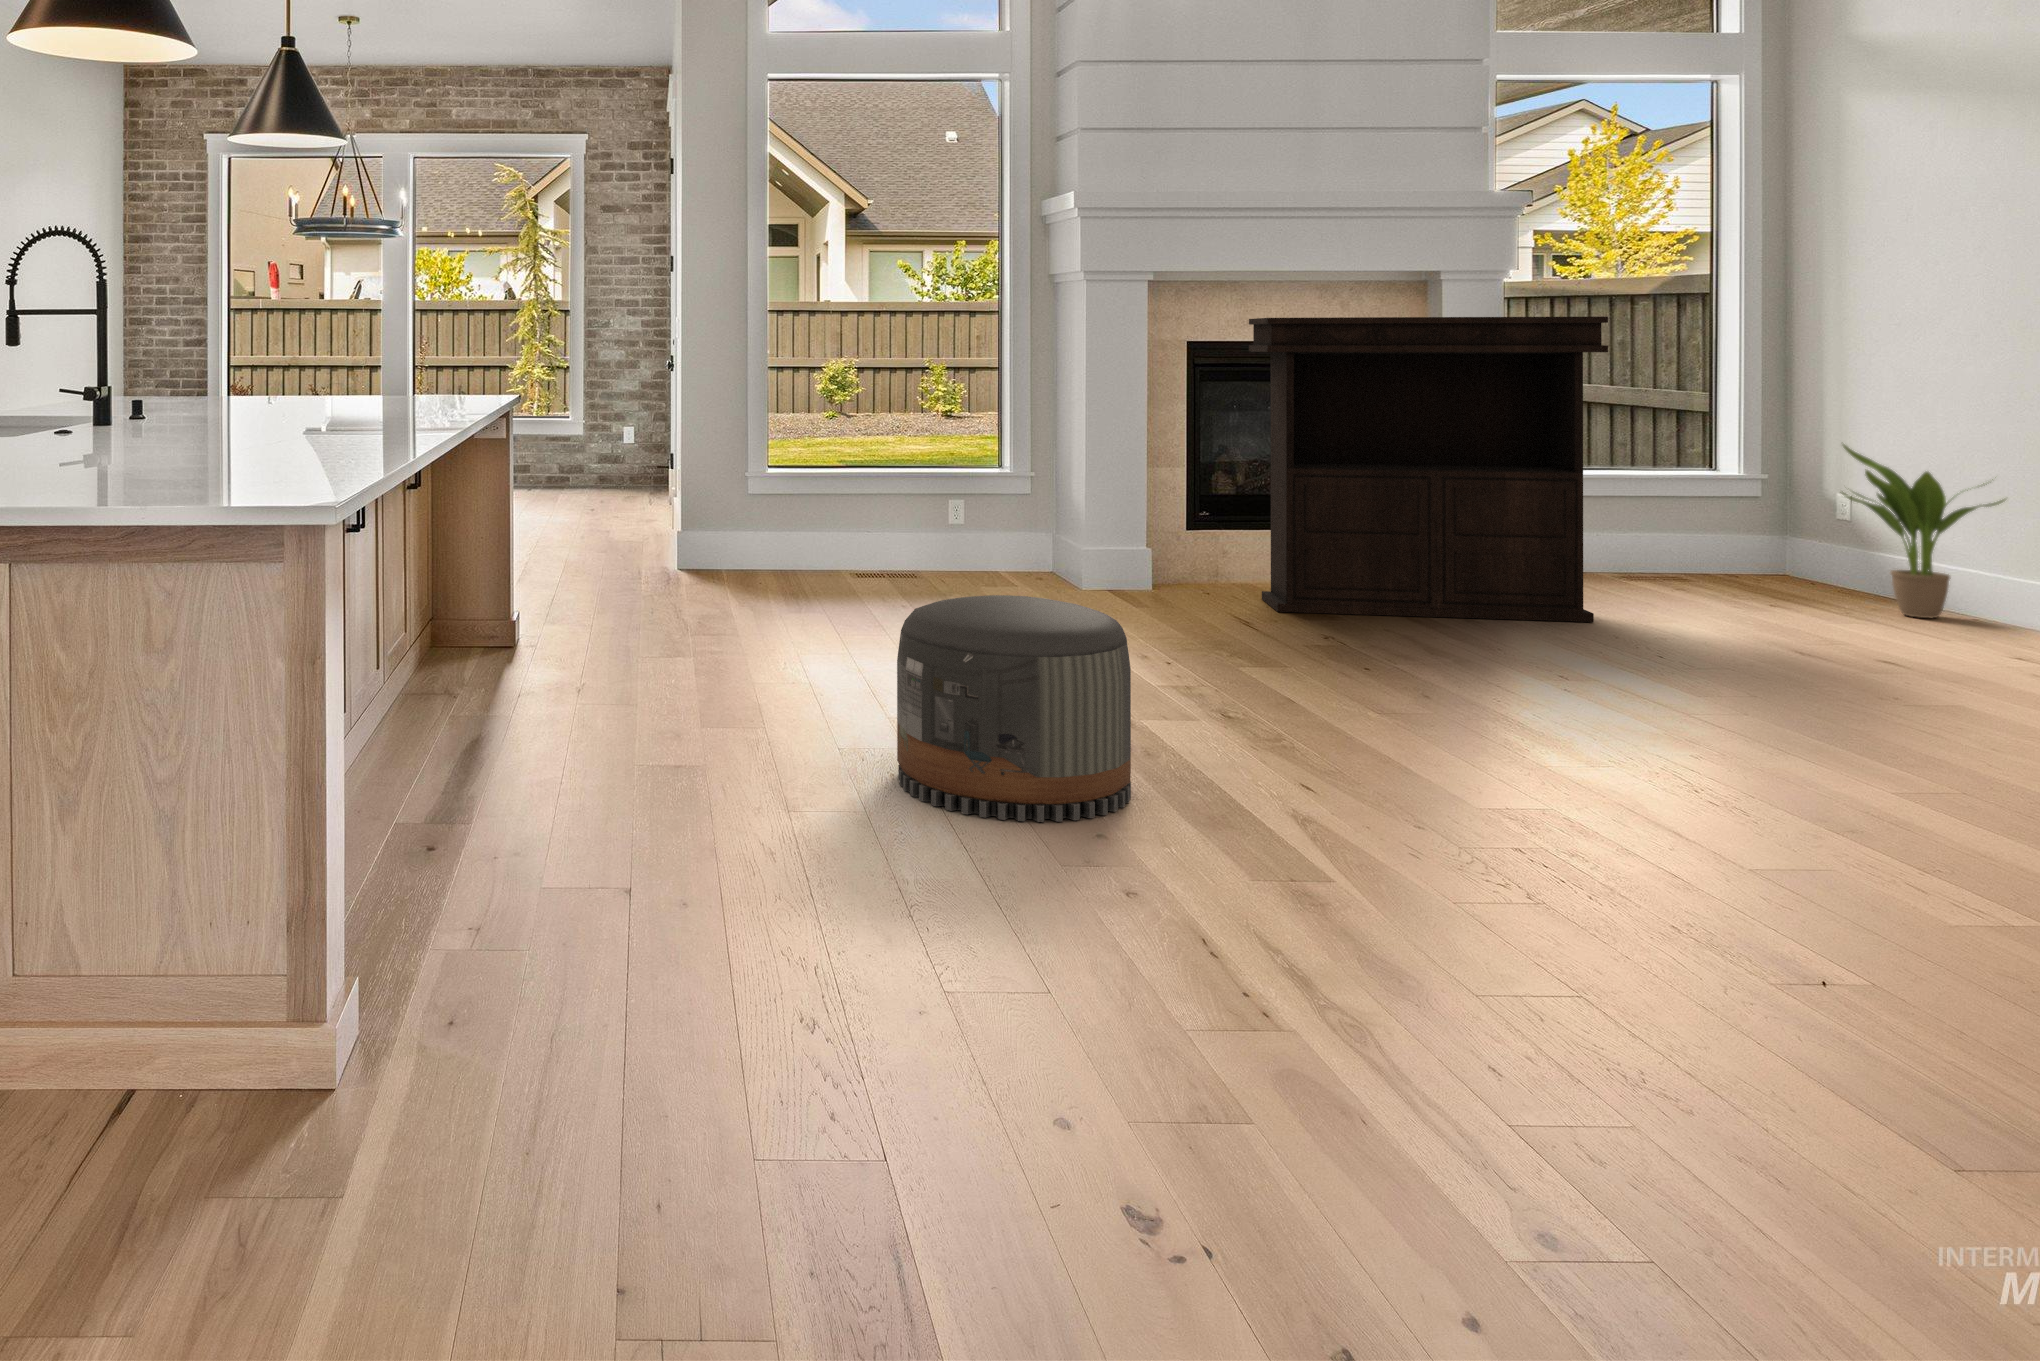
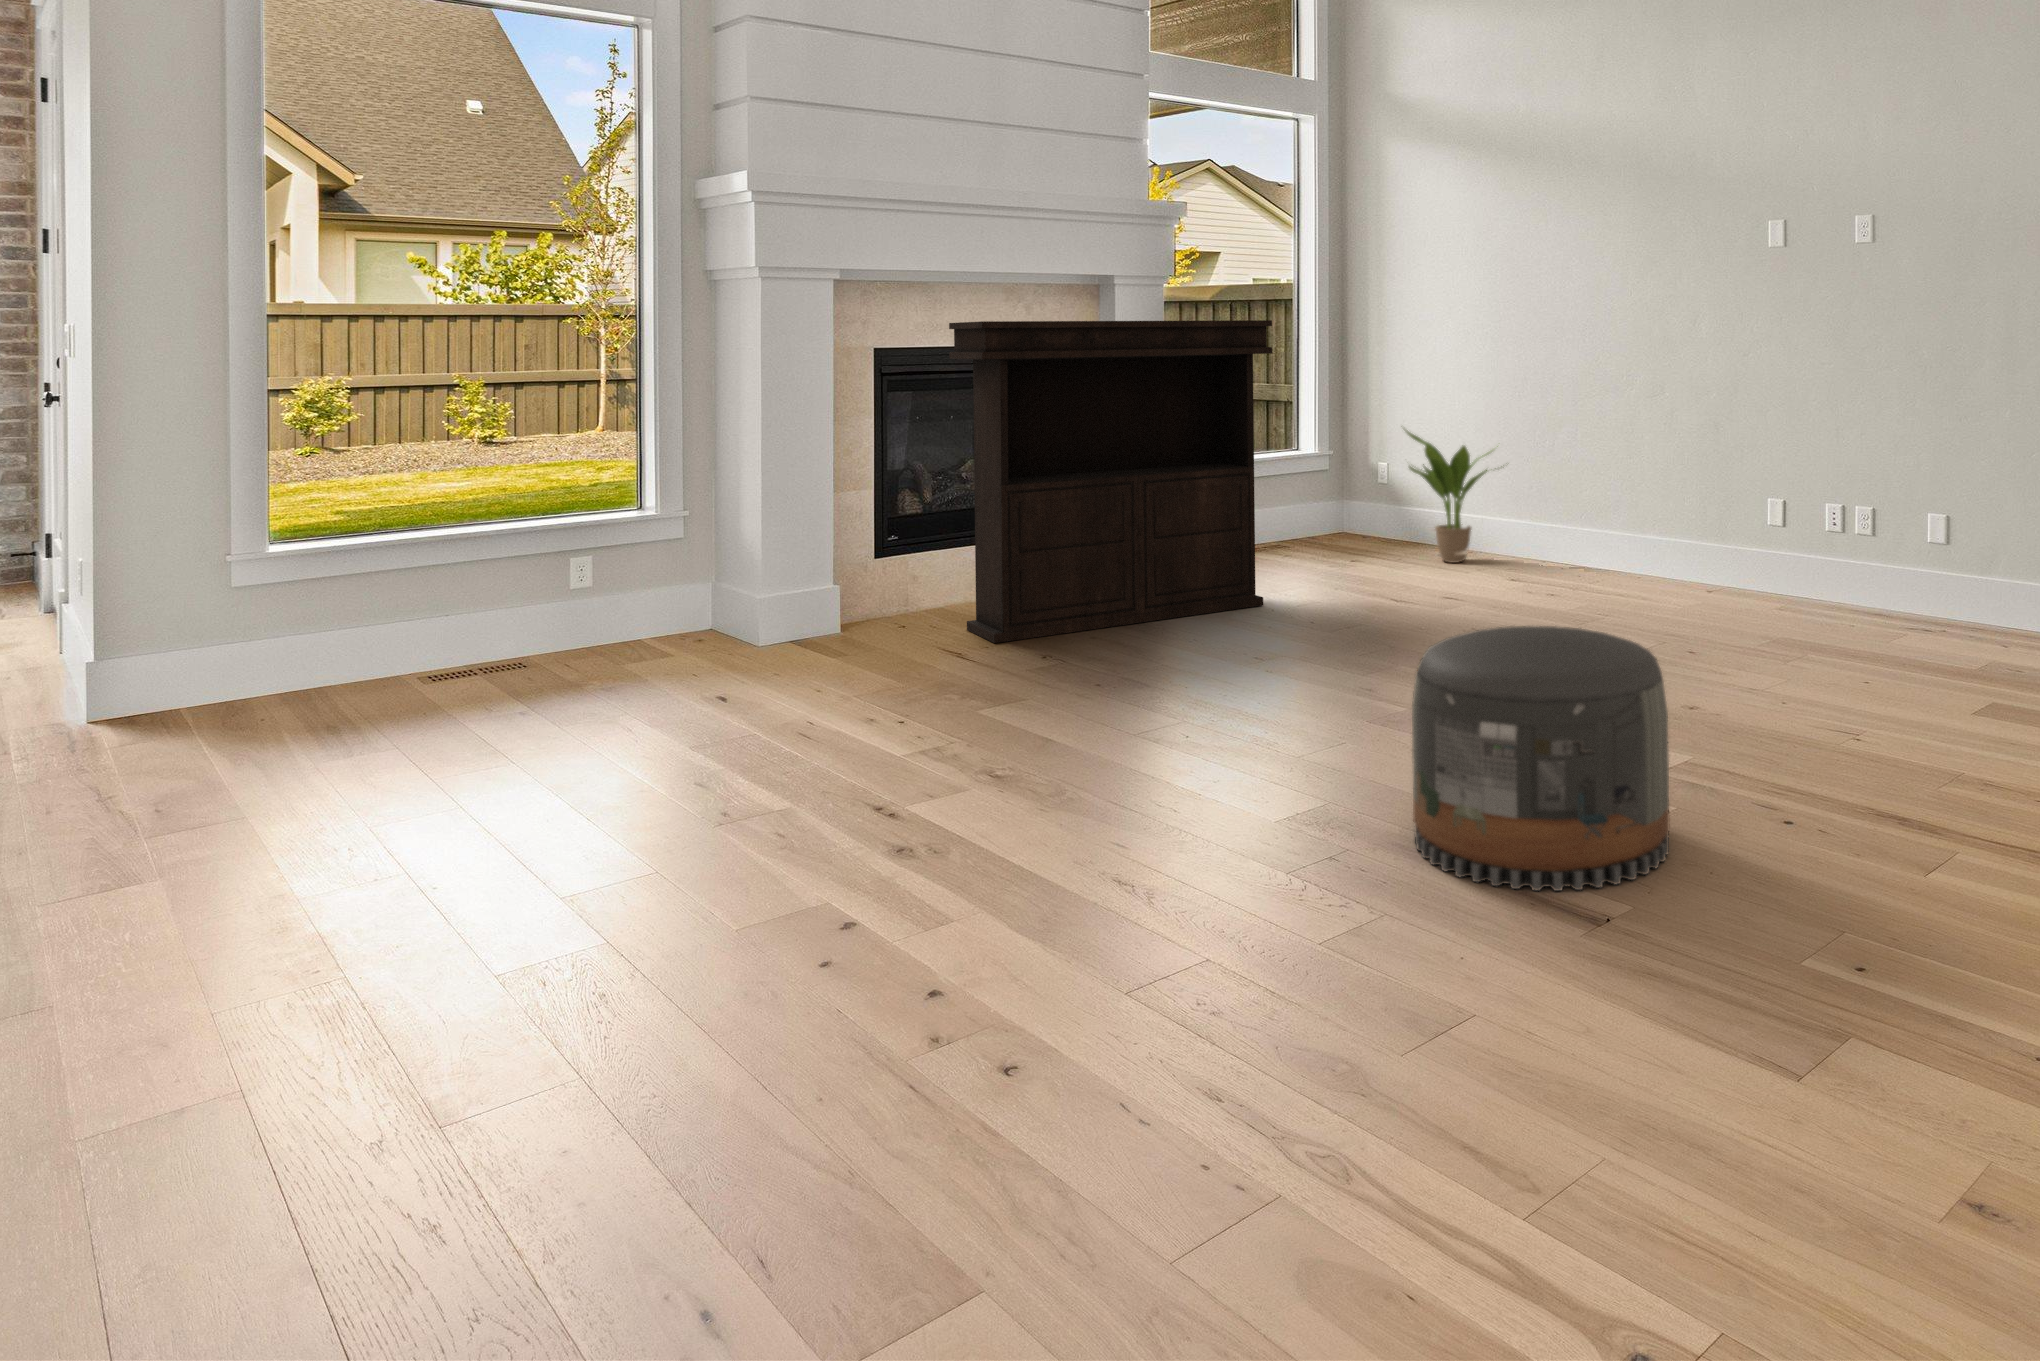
pouf: present [897,595,1131,822] -> present [1412,626,1670,891]

